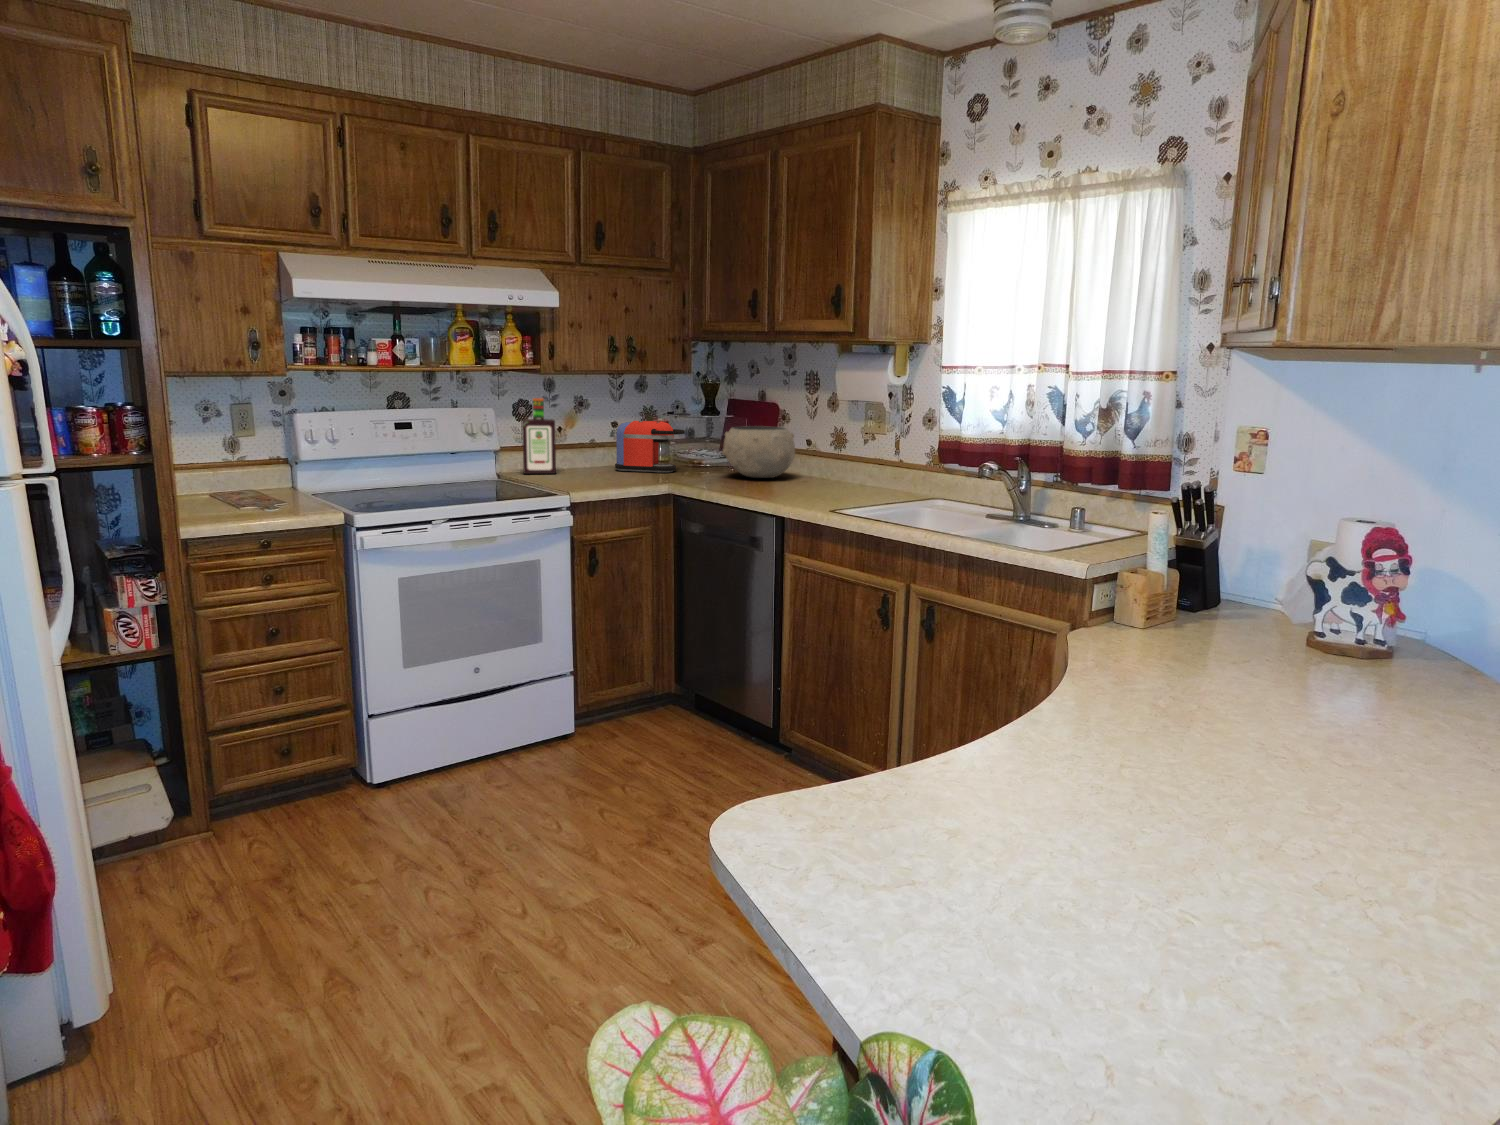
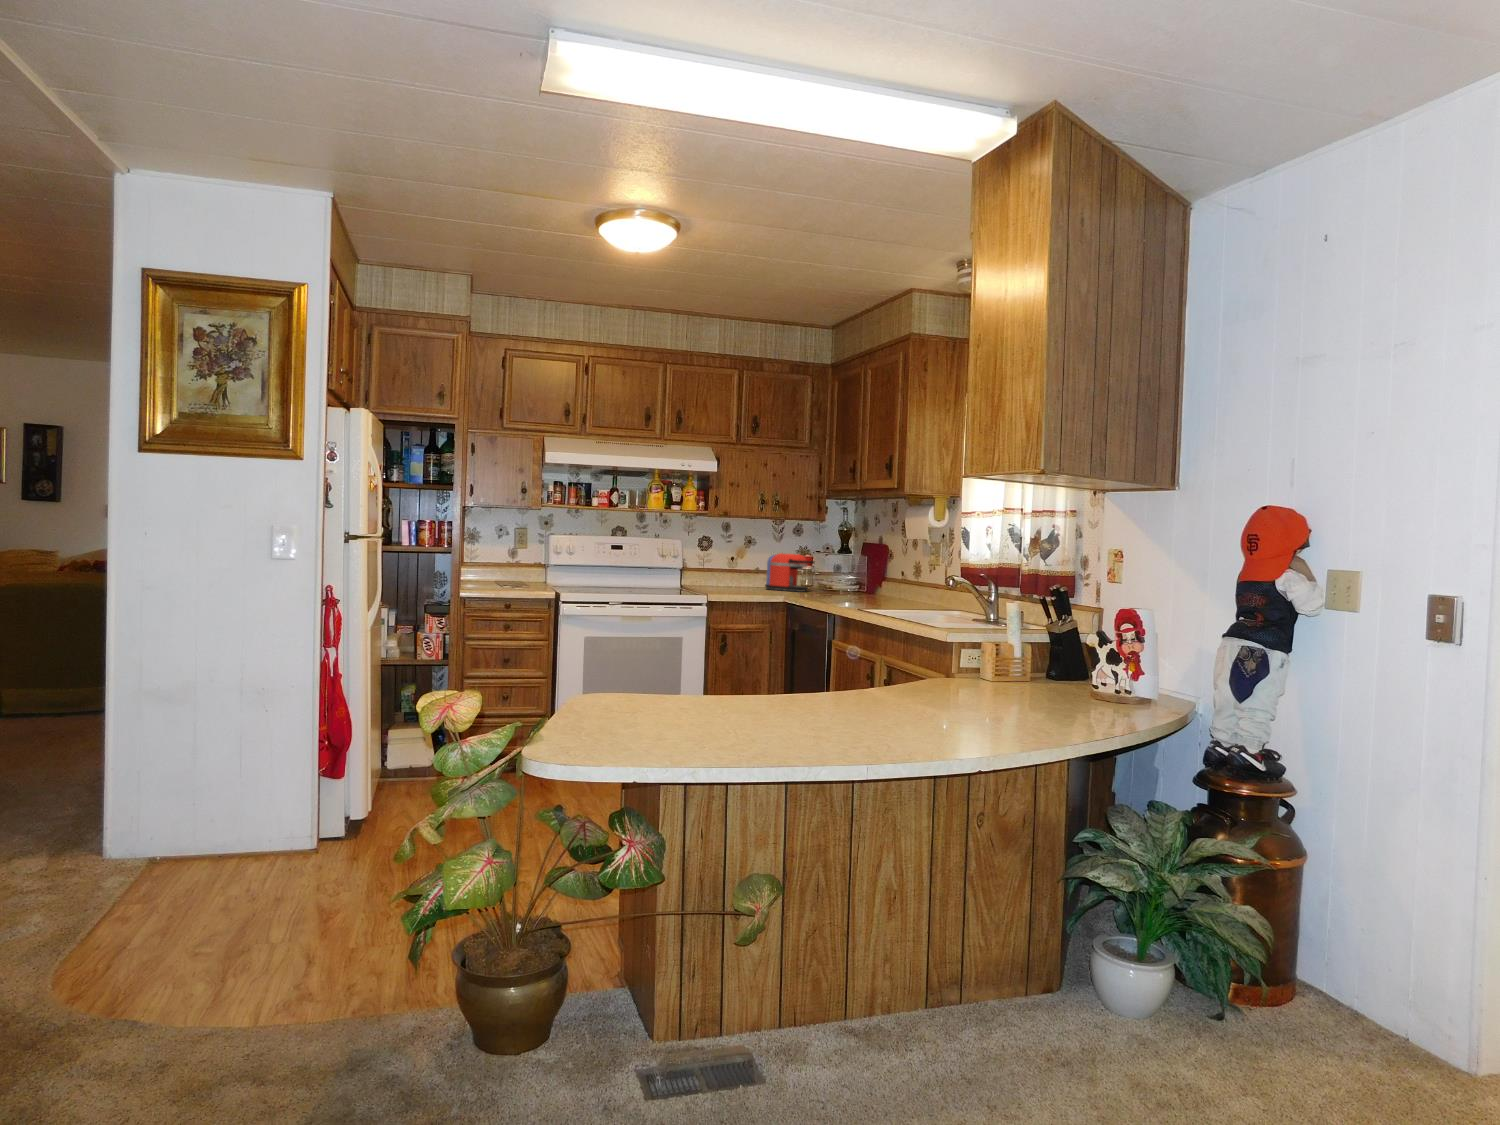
bottle: present [522,398,556,474] -> none [697,535,724,588]
ceramic bowl: present [722,426,795,478] -> none [830,559,887,597]

